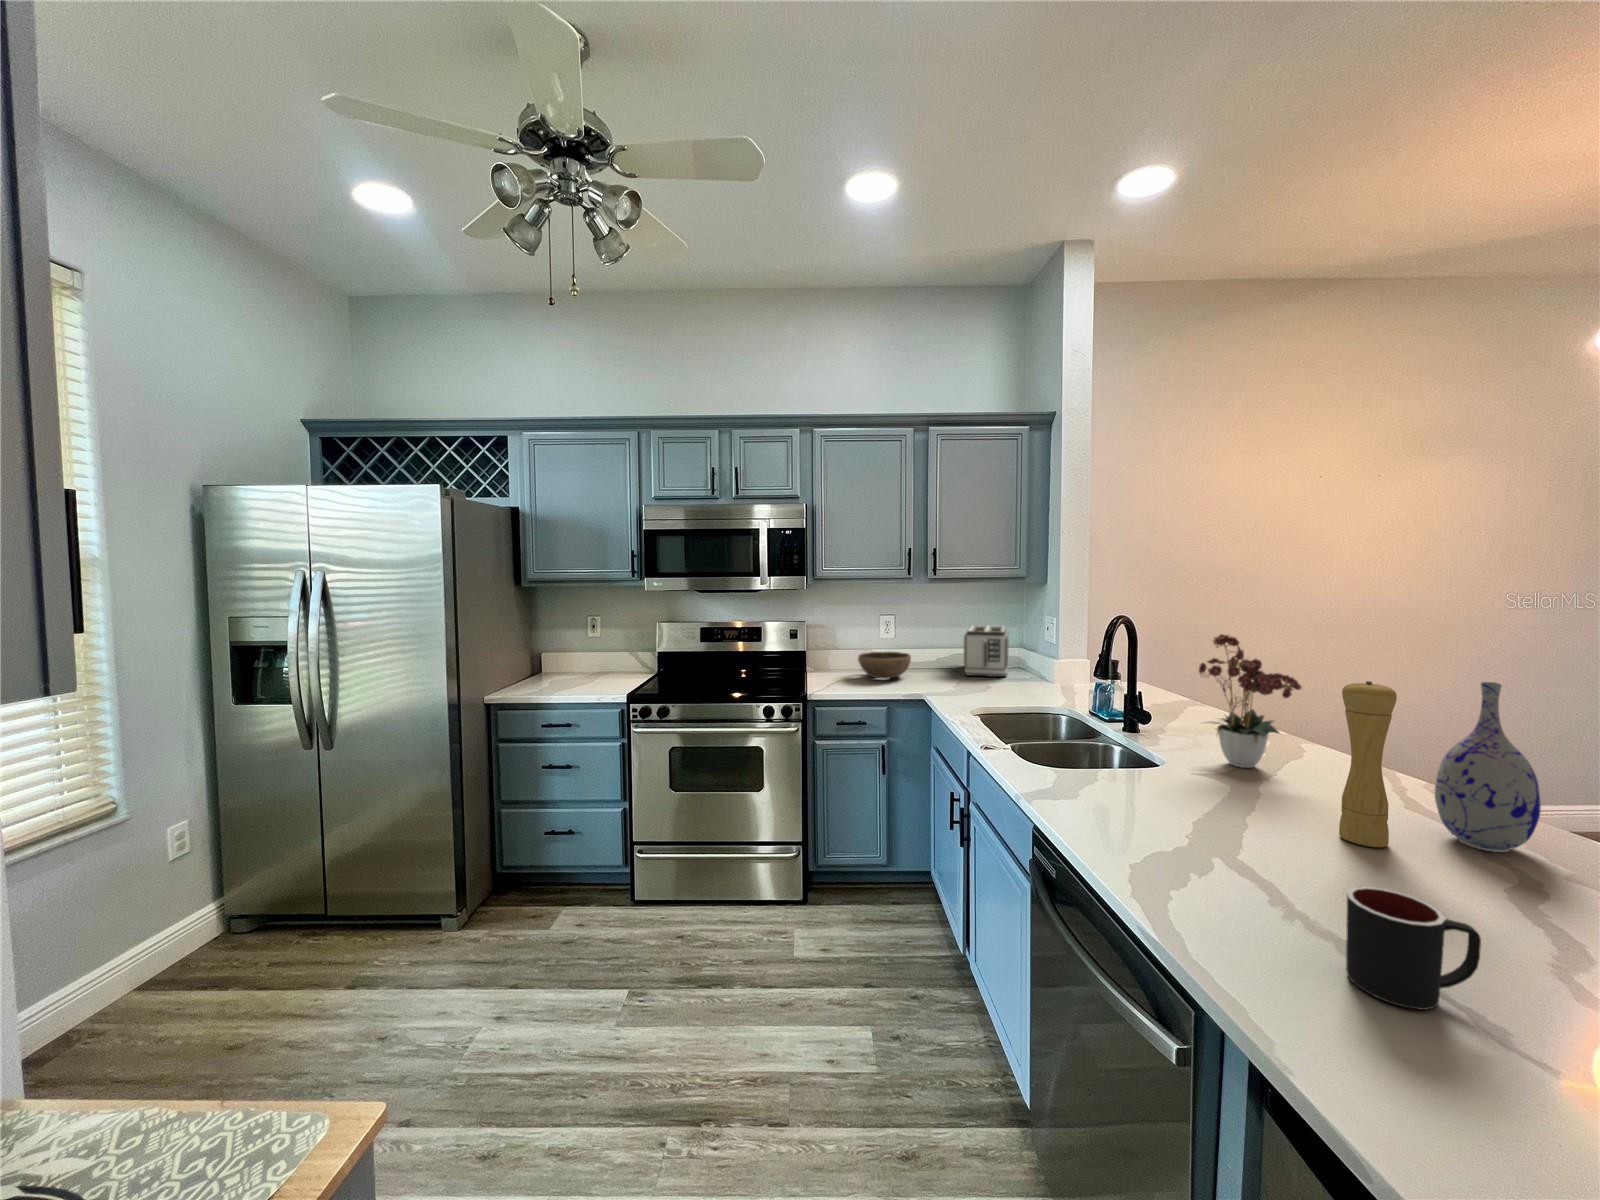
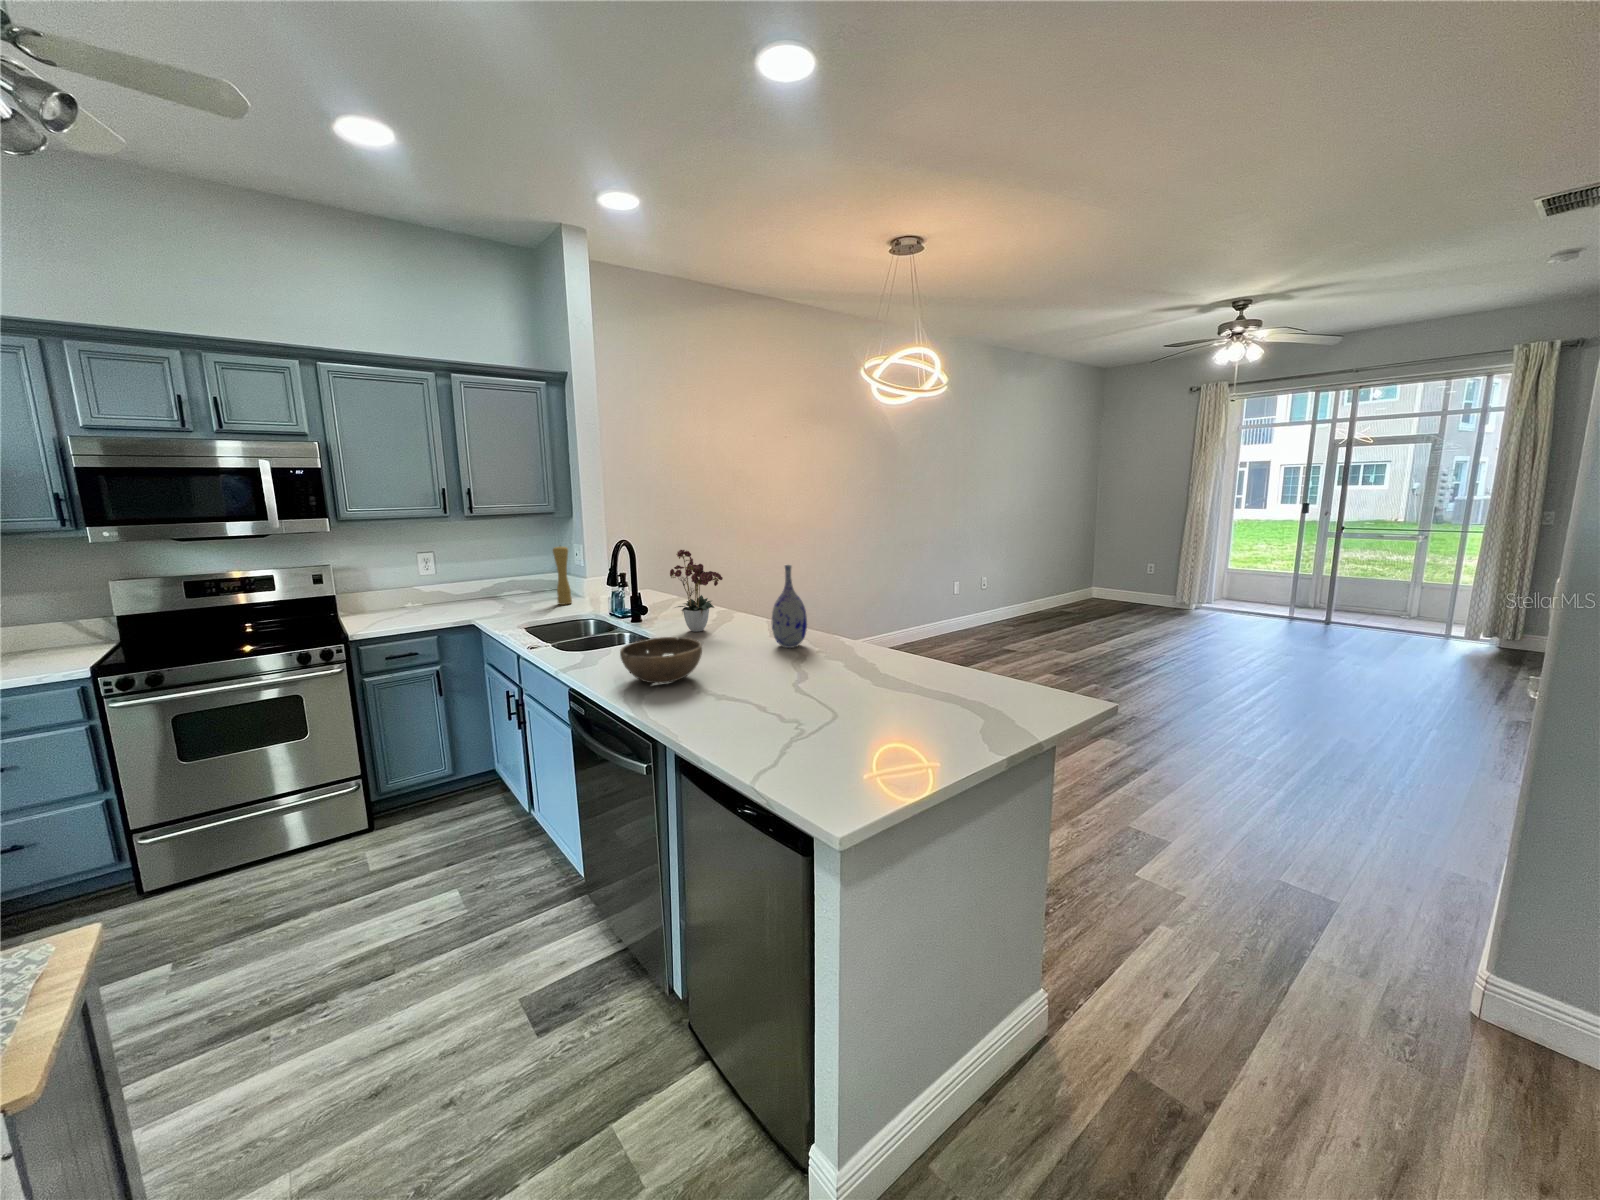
toaster: present [964,625,1009,677] -> none [505,555,547,600]
bowl: present [858,651,911,679] -> present [620,637,702,683]
pepper mill: present [1339,681,1397,847] -> present [553,546,572,605]
mug: present [1346,887,1481,1010] -> none [709,662,753,708]

